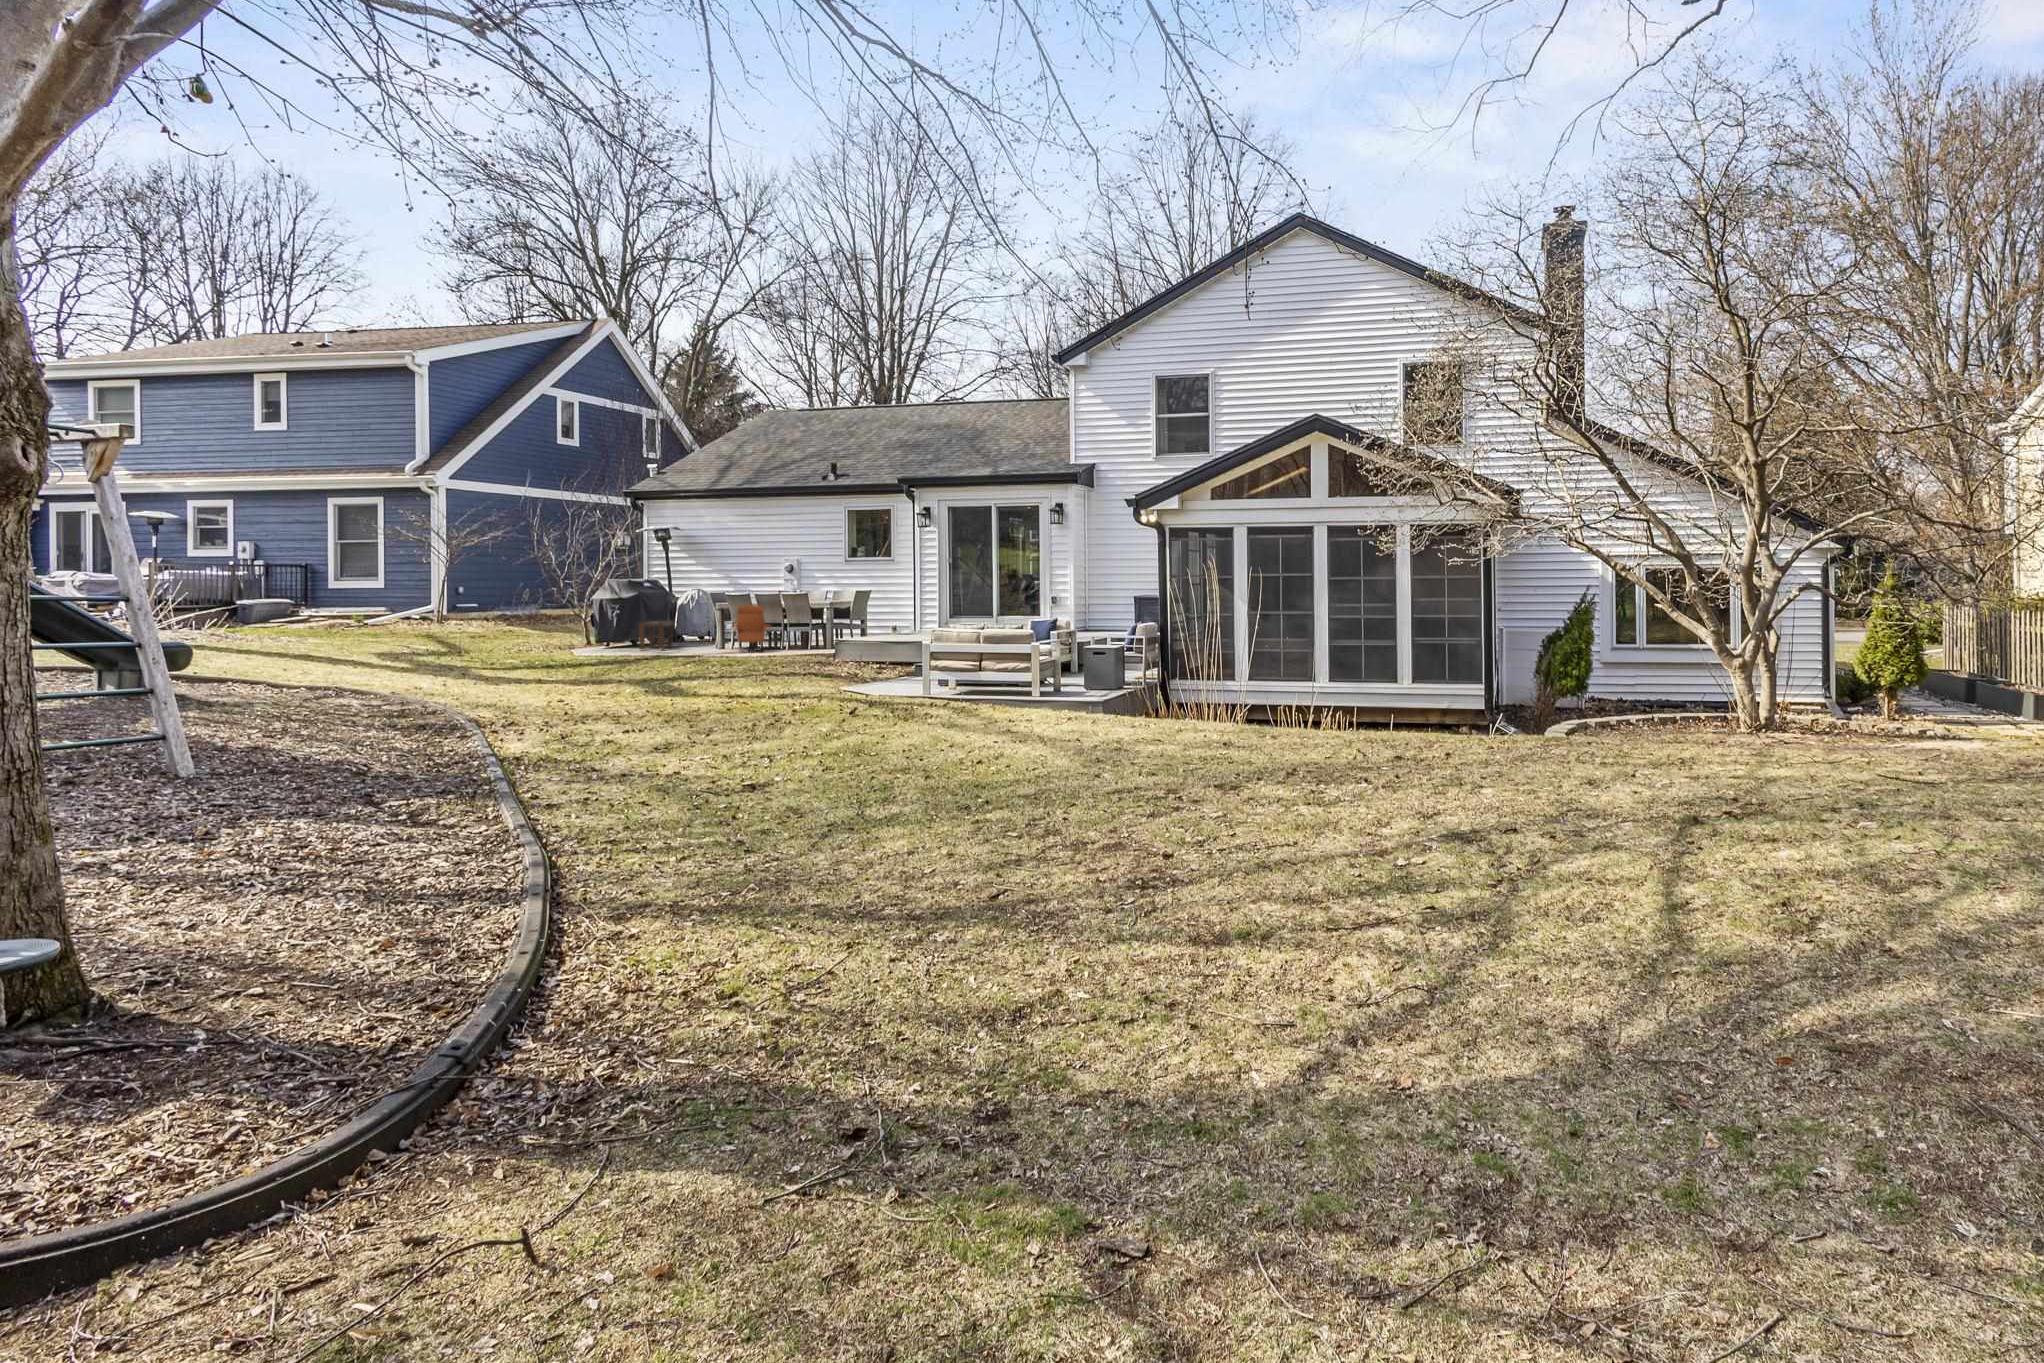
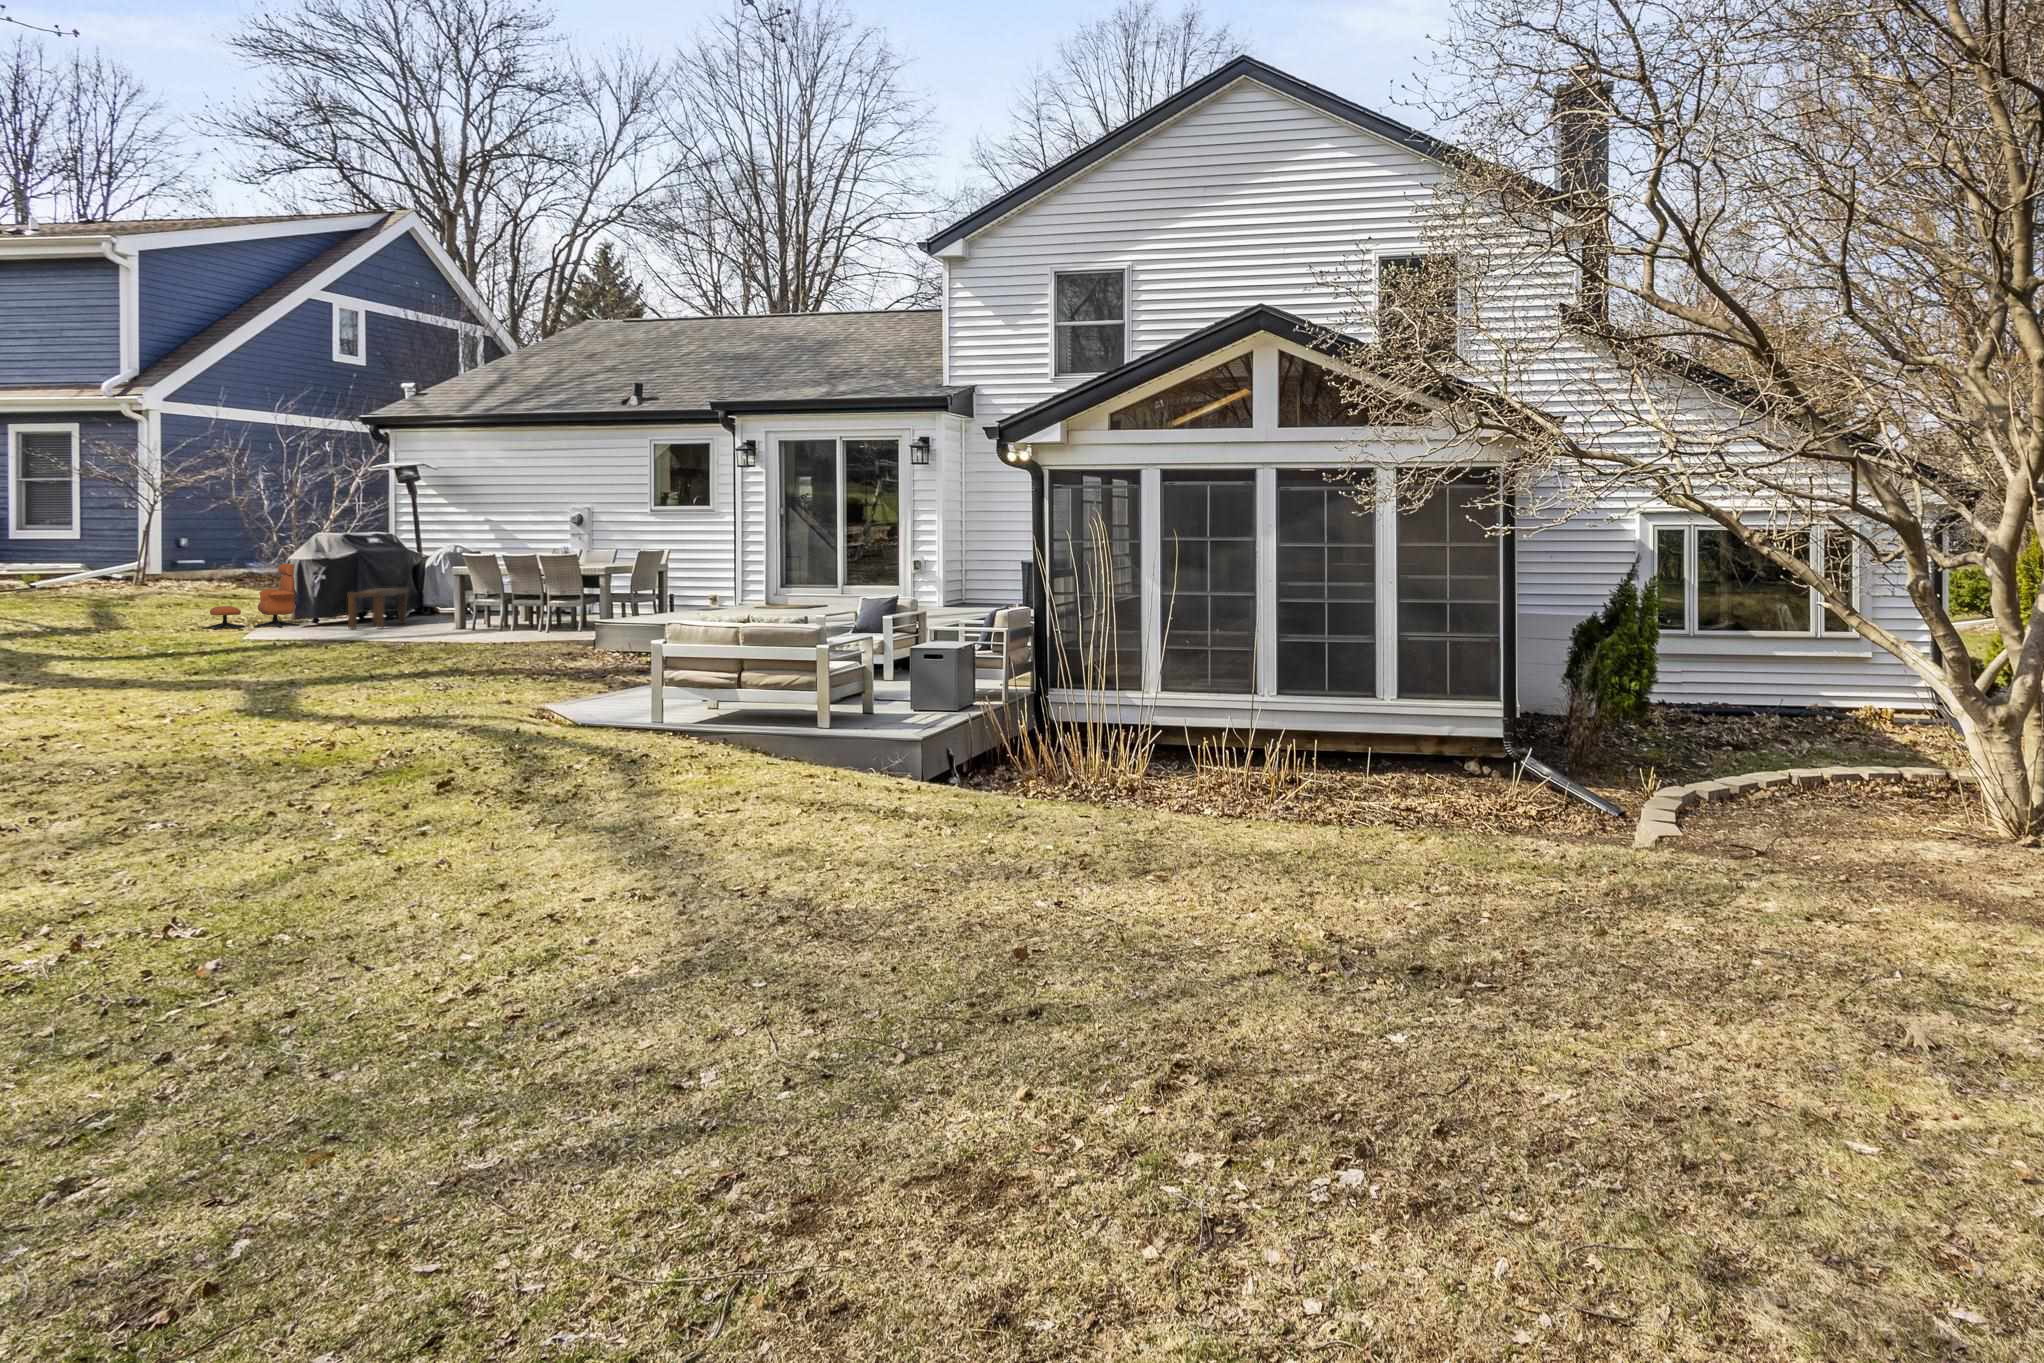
lounge chair: present [732,605,770,652] -> present [202,563,299,630]

